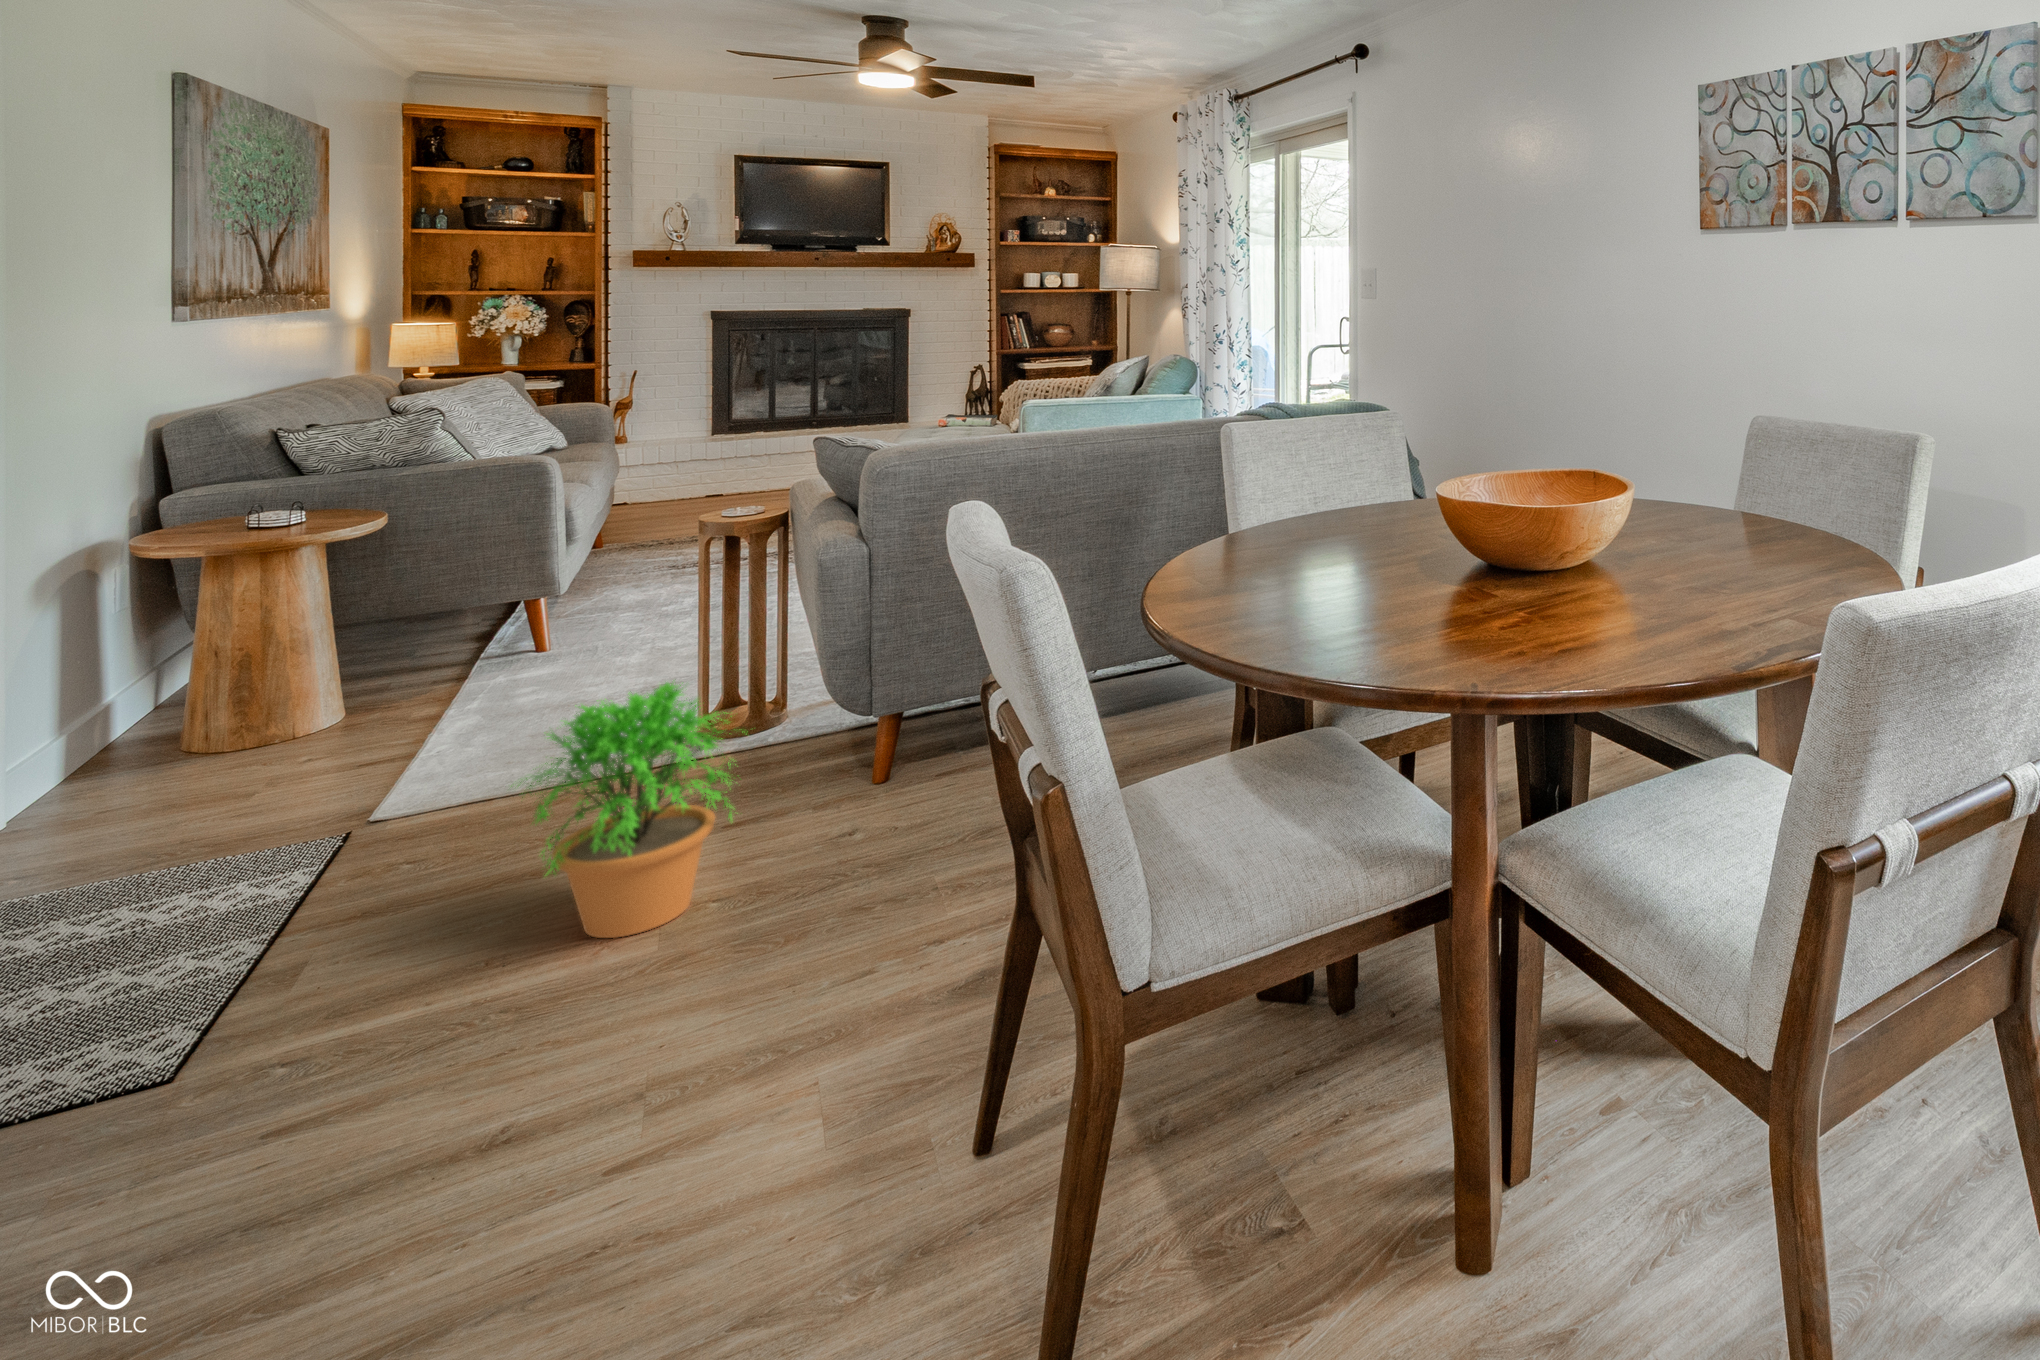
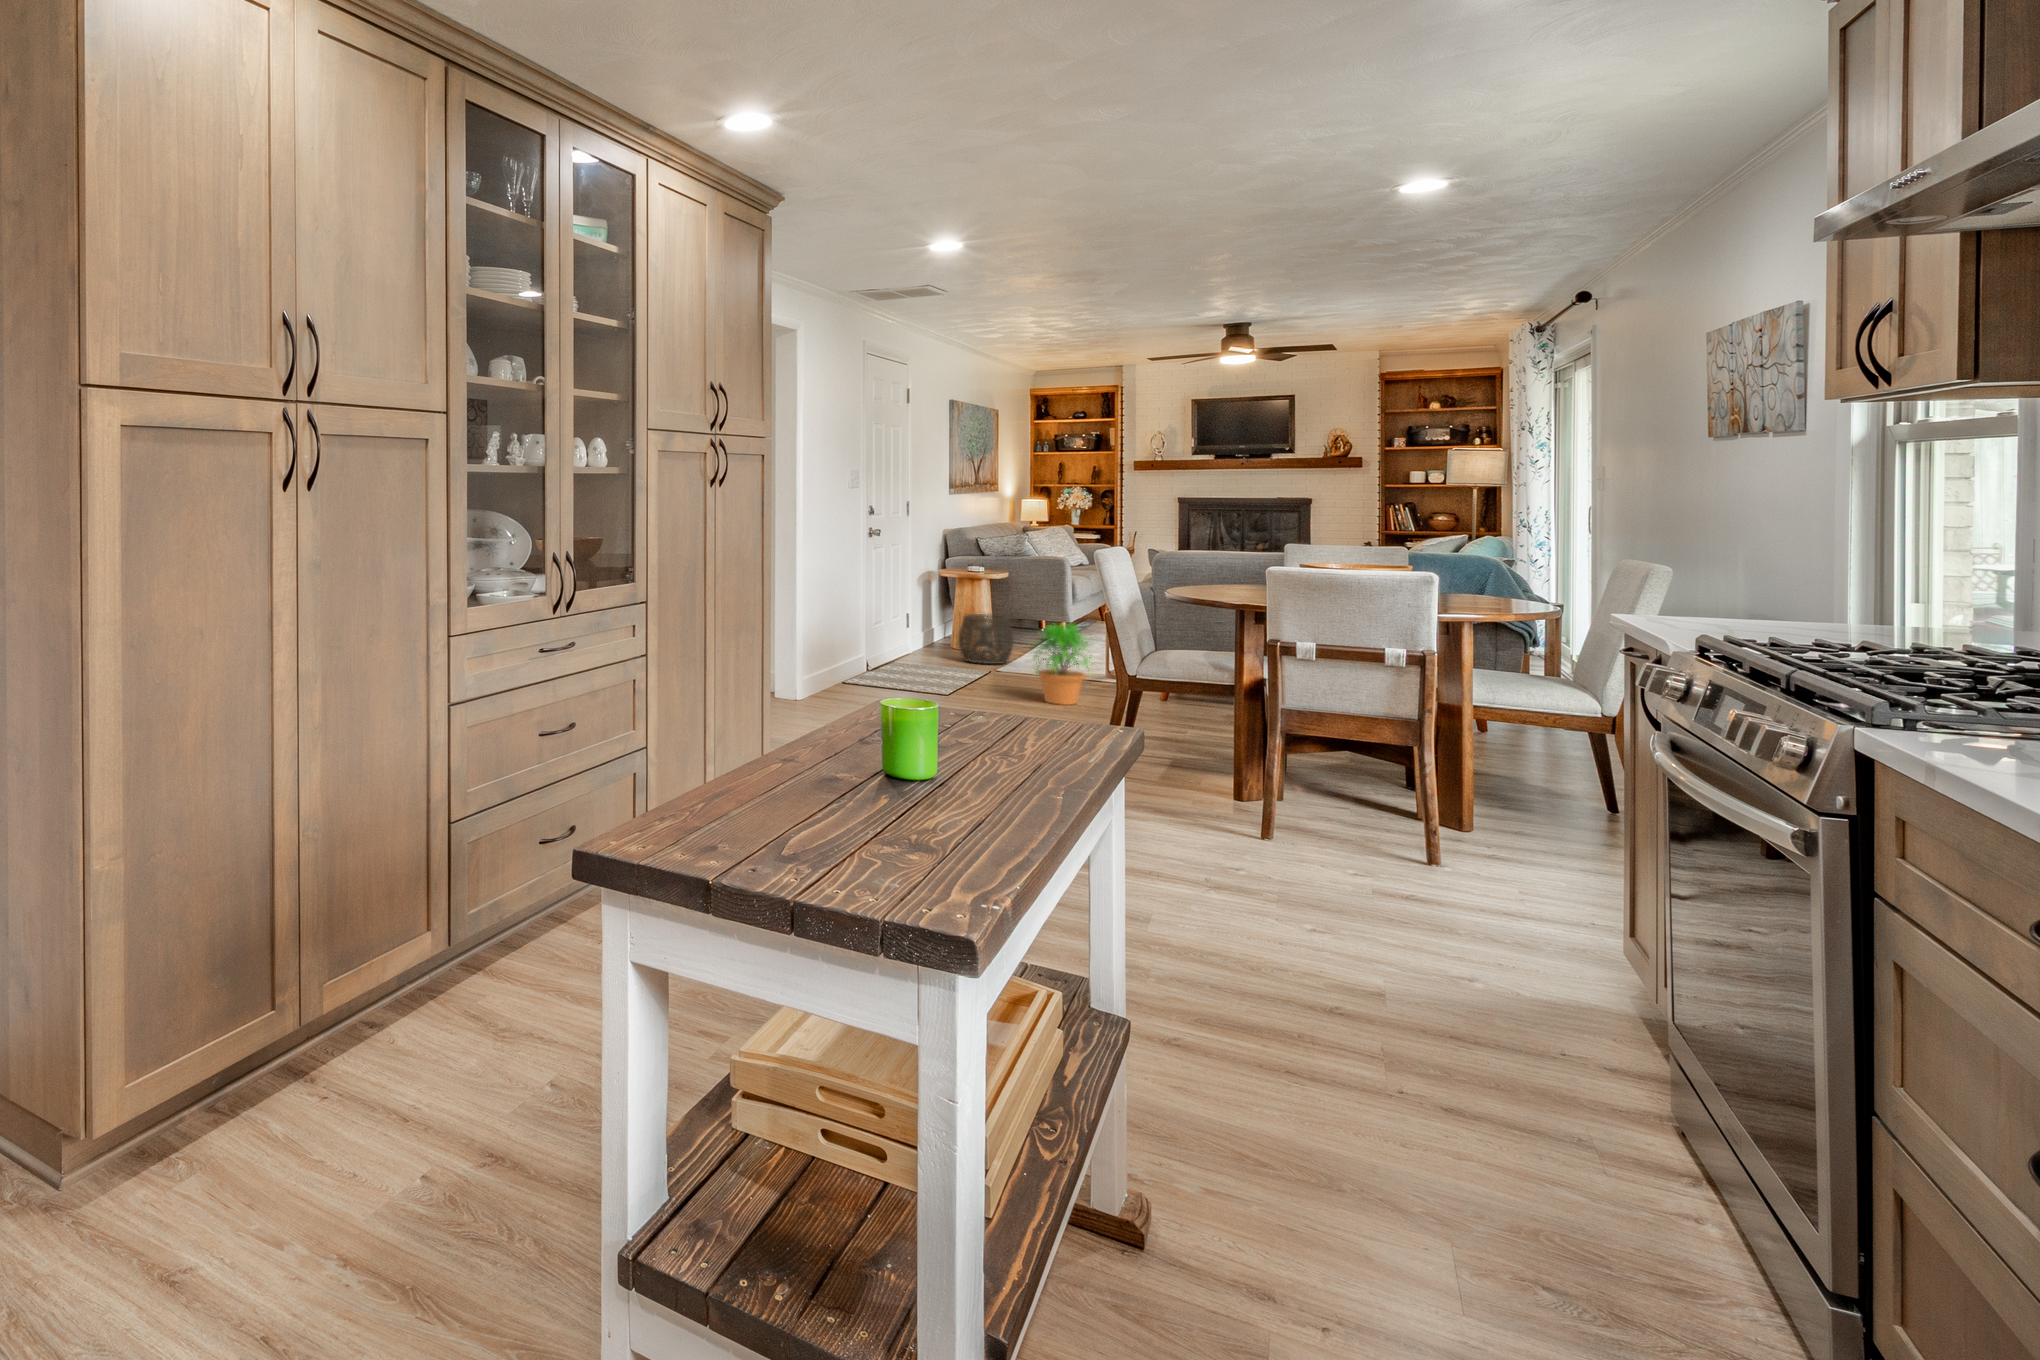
woven basket: none [212,638,424,801] -> present [958,614,1013,664]

